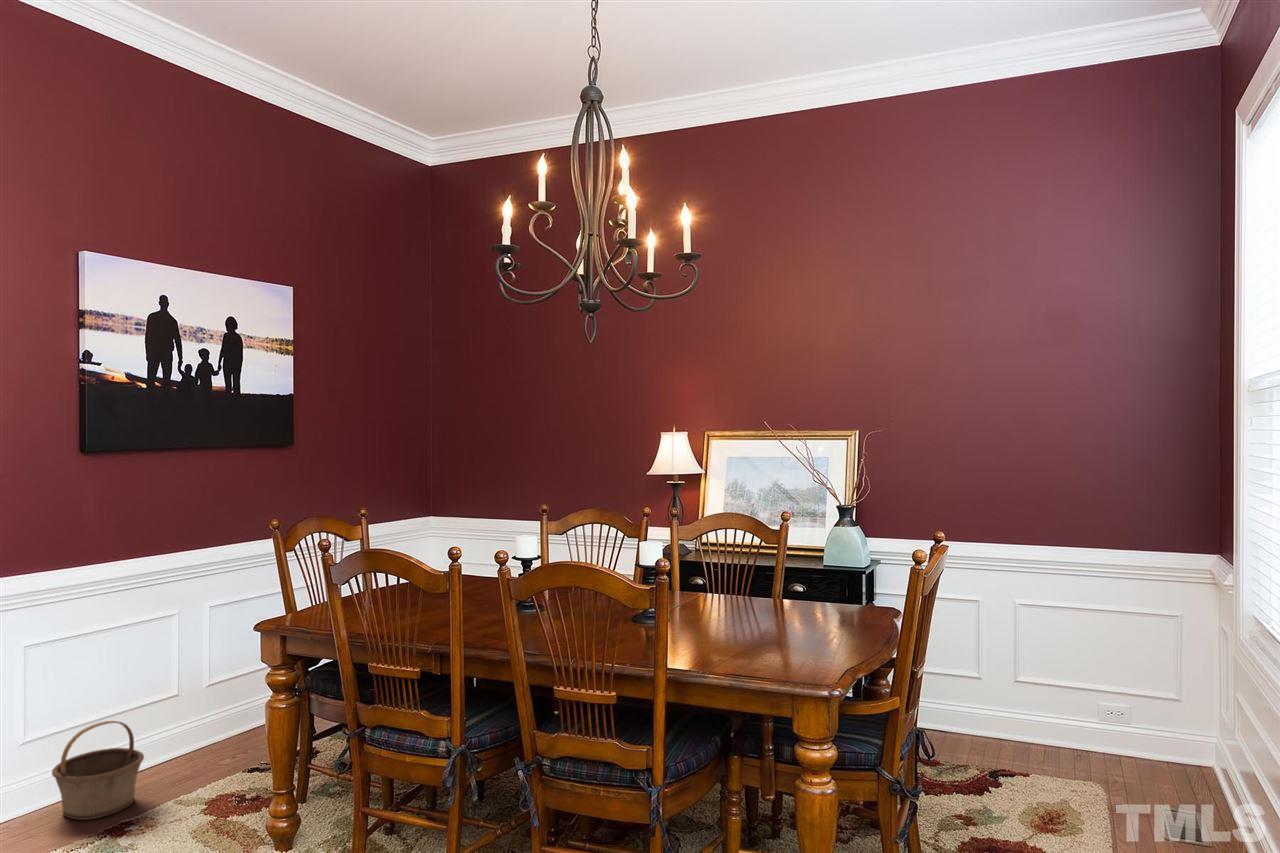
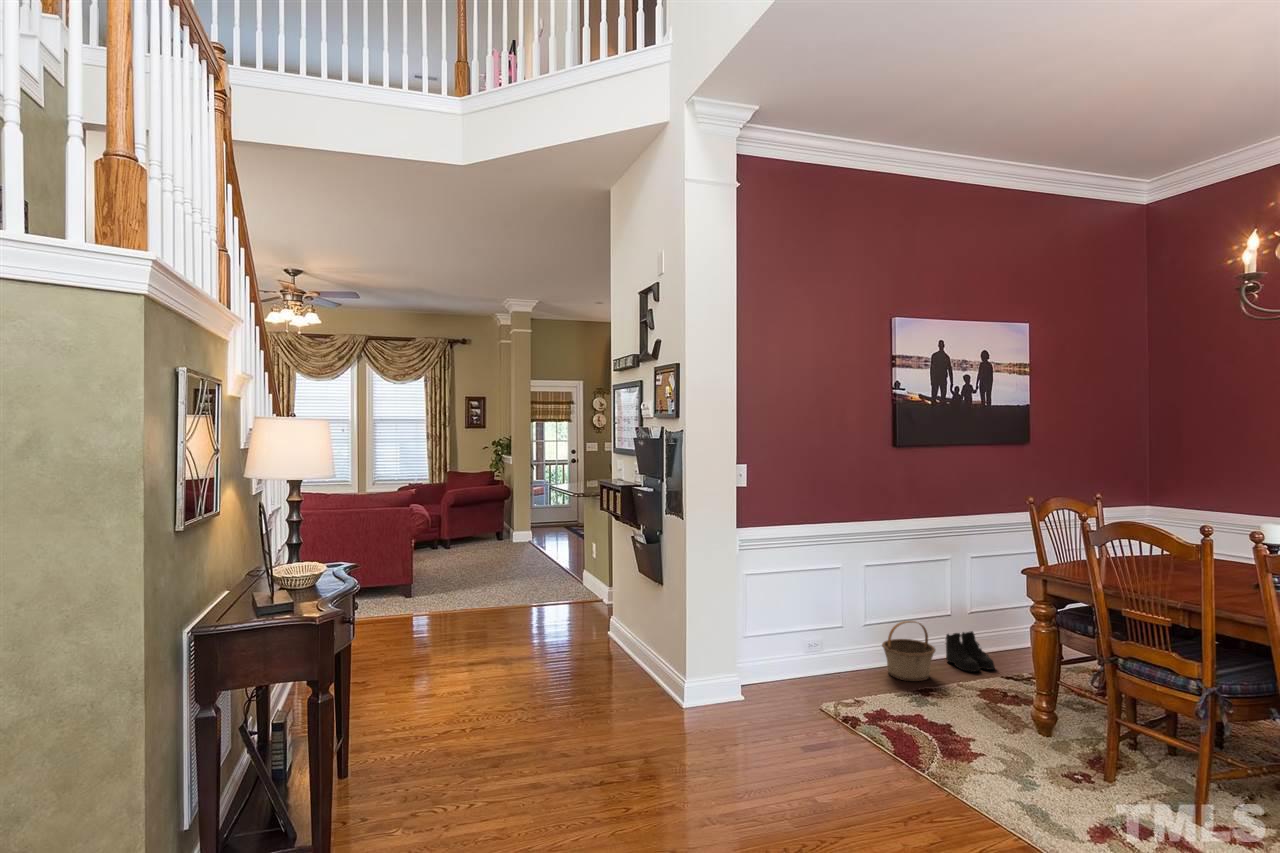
boots: none [167,712,238,775] -> present [946,631,995,672]

